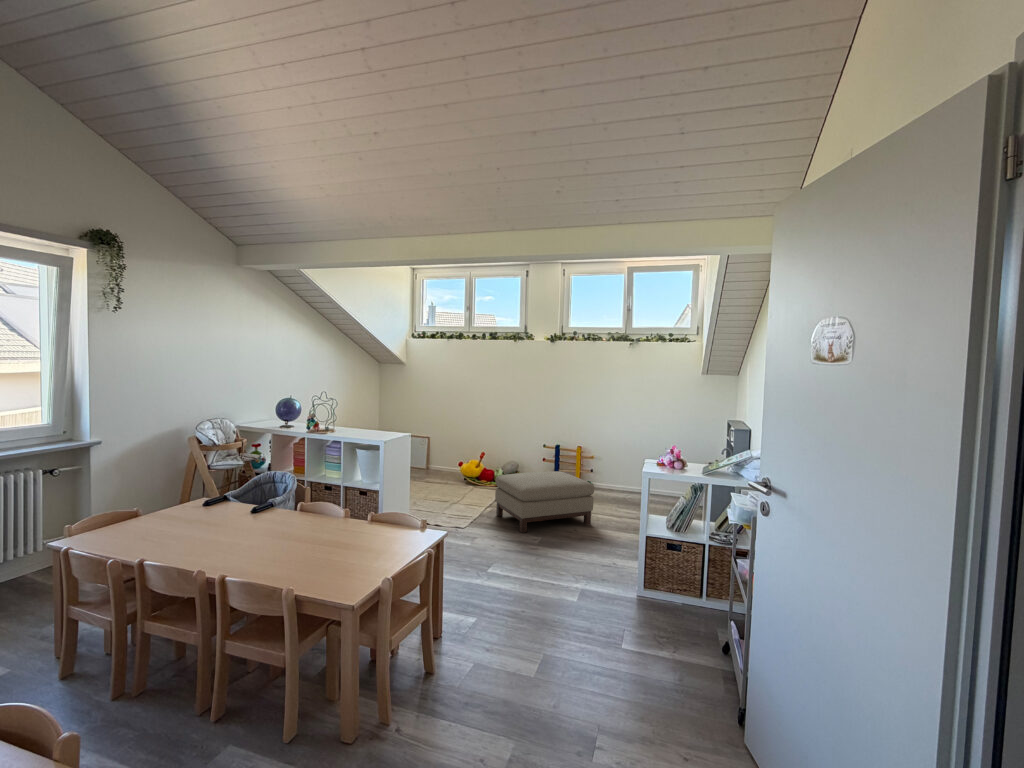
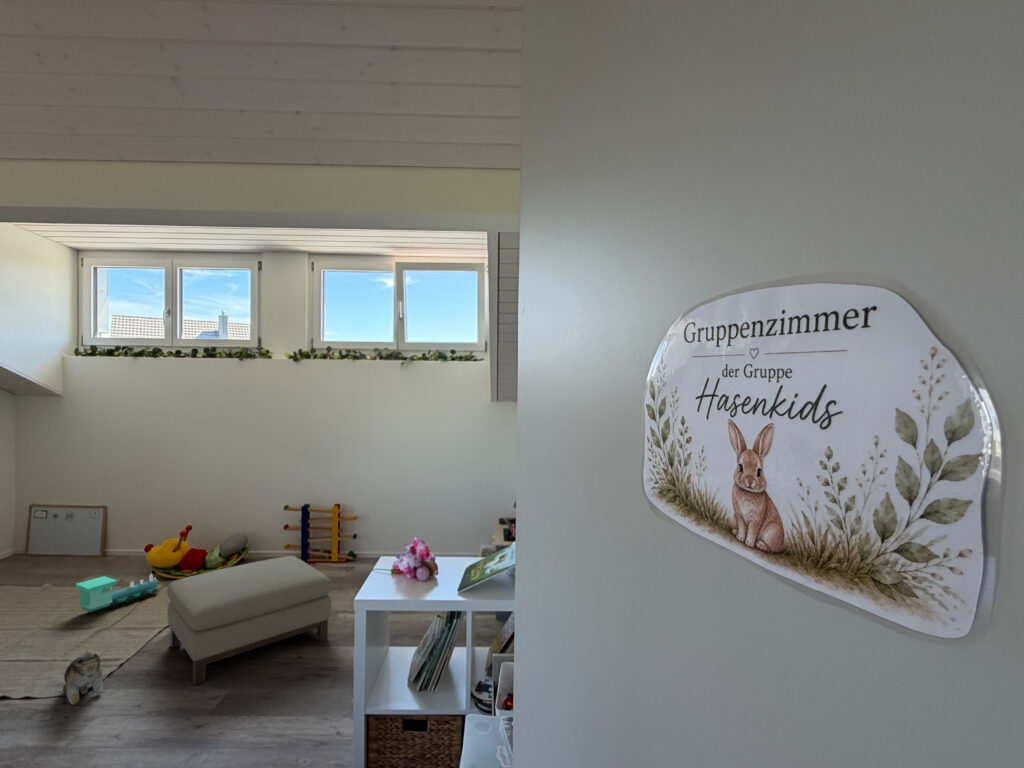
toy train: none [434,475,474,495] -> present [76,574,160,612]
plush toy: none [453,503,478,532] -> present [63,652,103,704]

